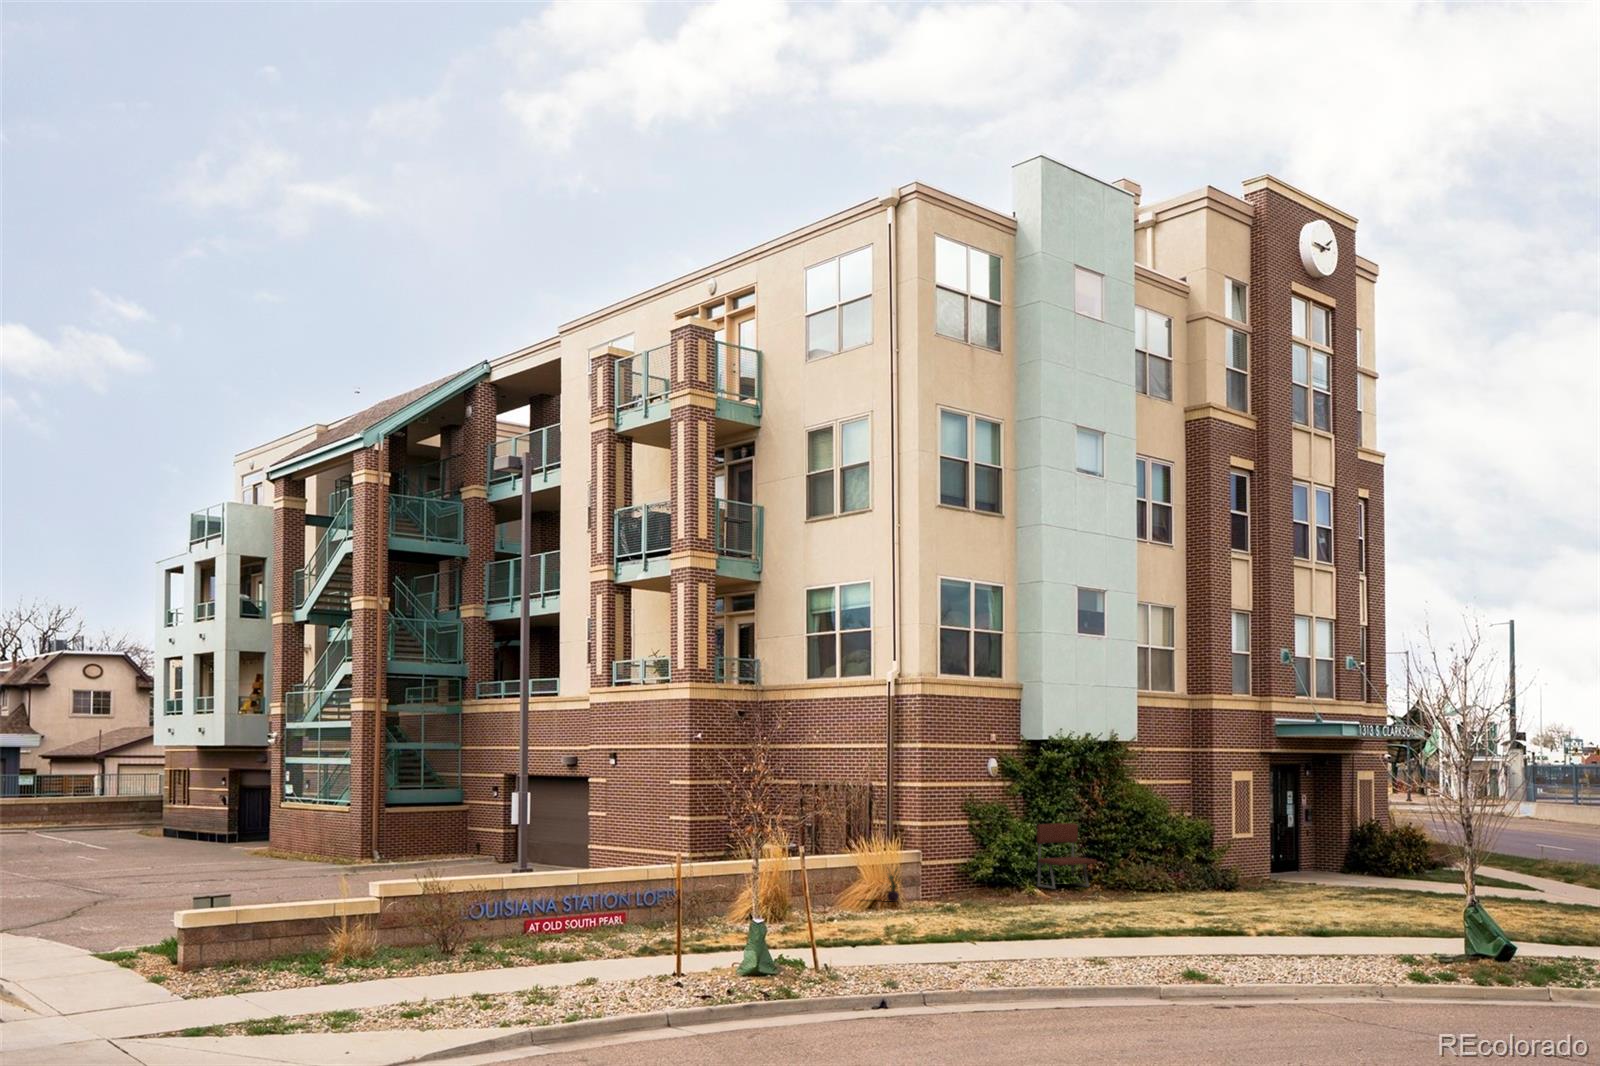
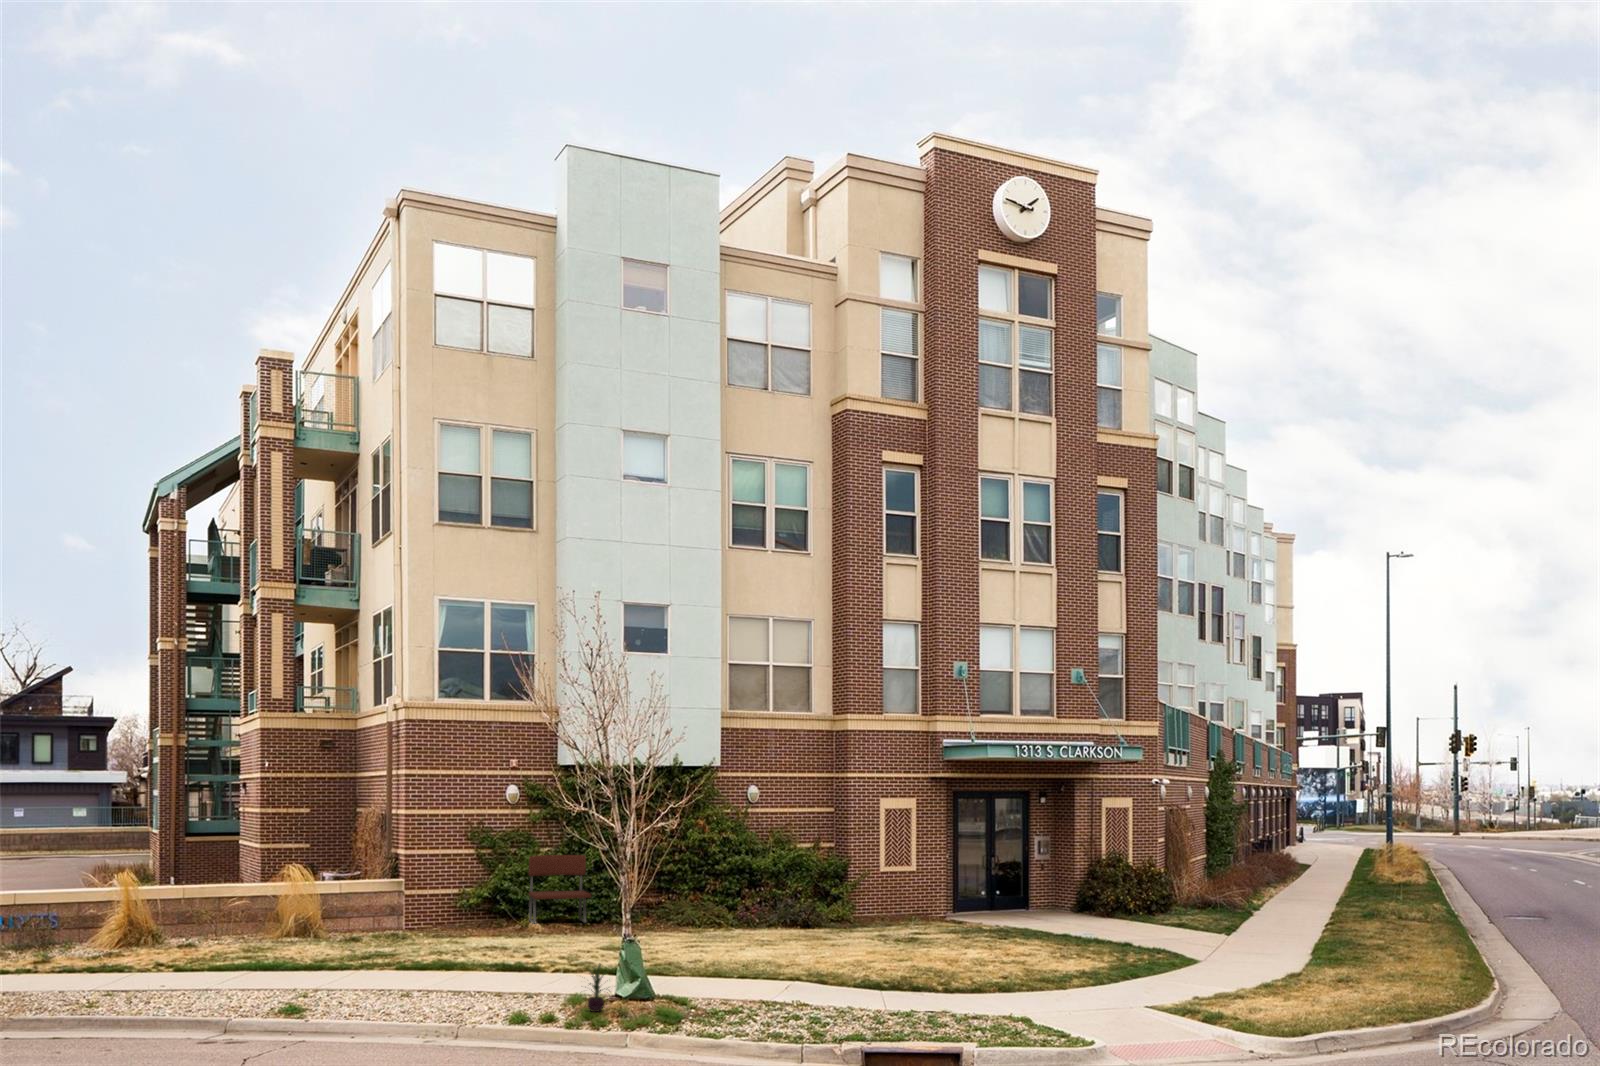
decorative plant: present [888,869,899,902] -> present [588,964,606,1012]

